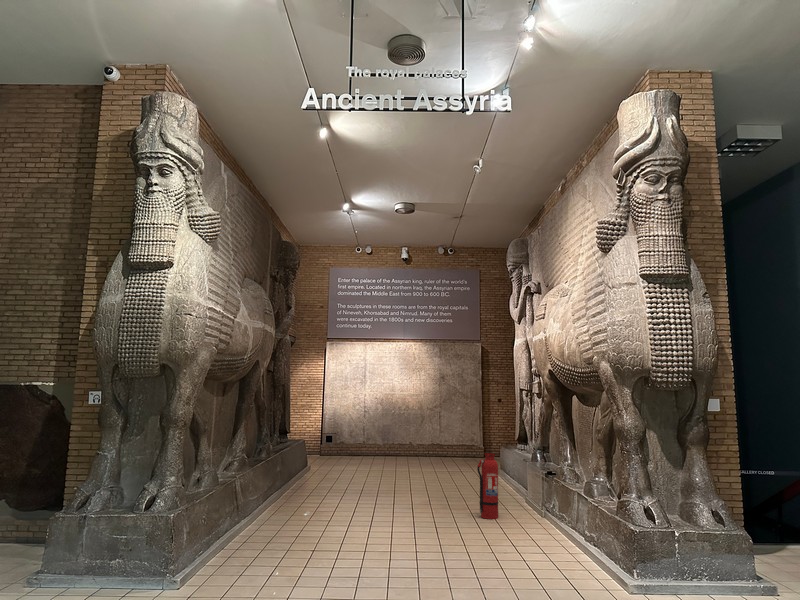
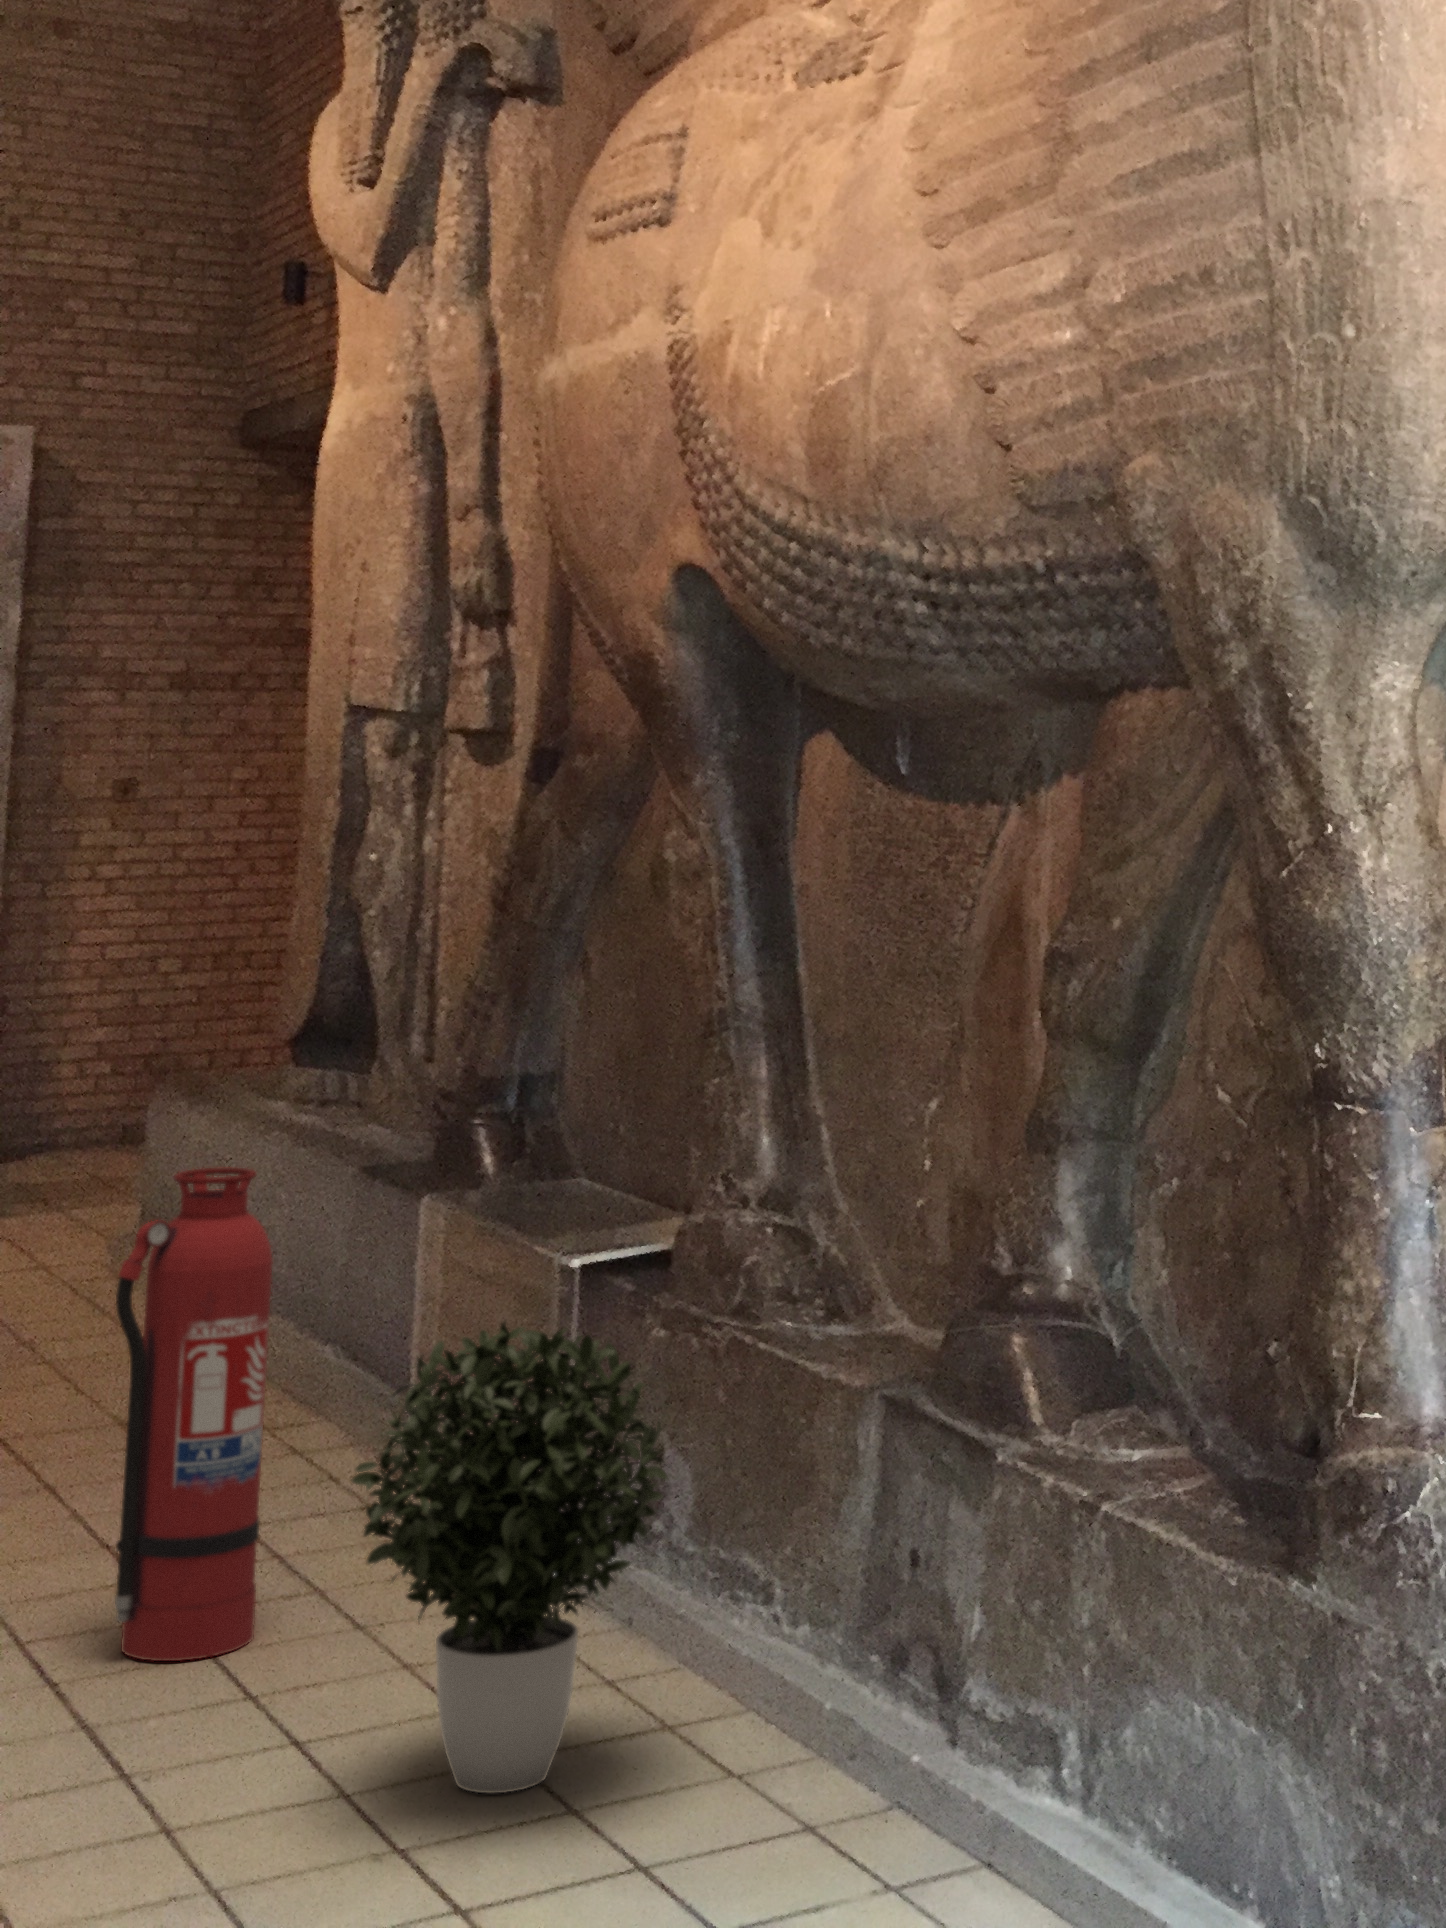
potted plant: none [502,475,545,538] -> present [352,1322,668,1793]

